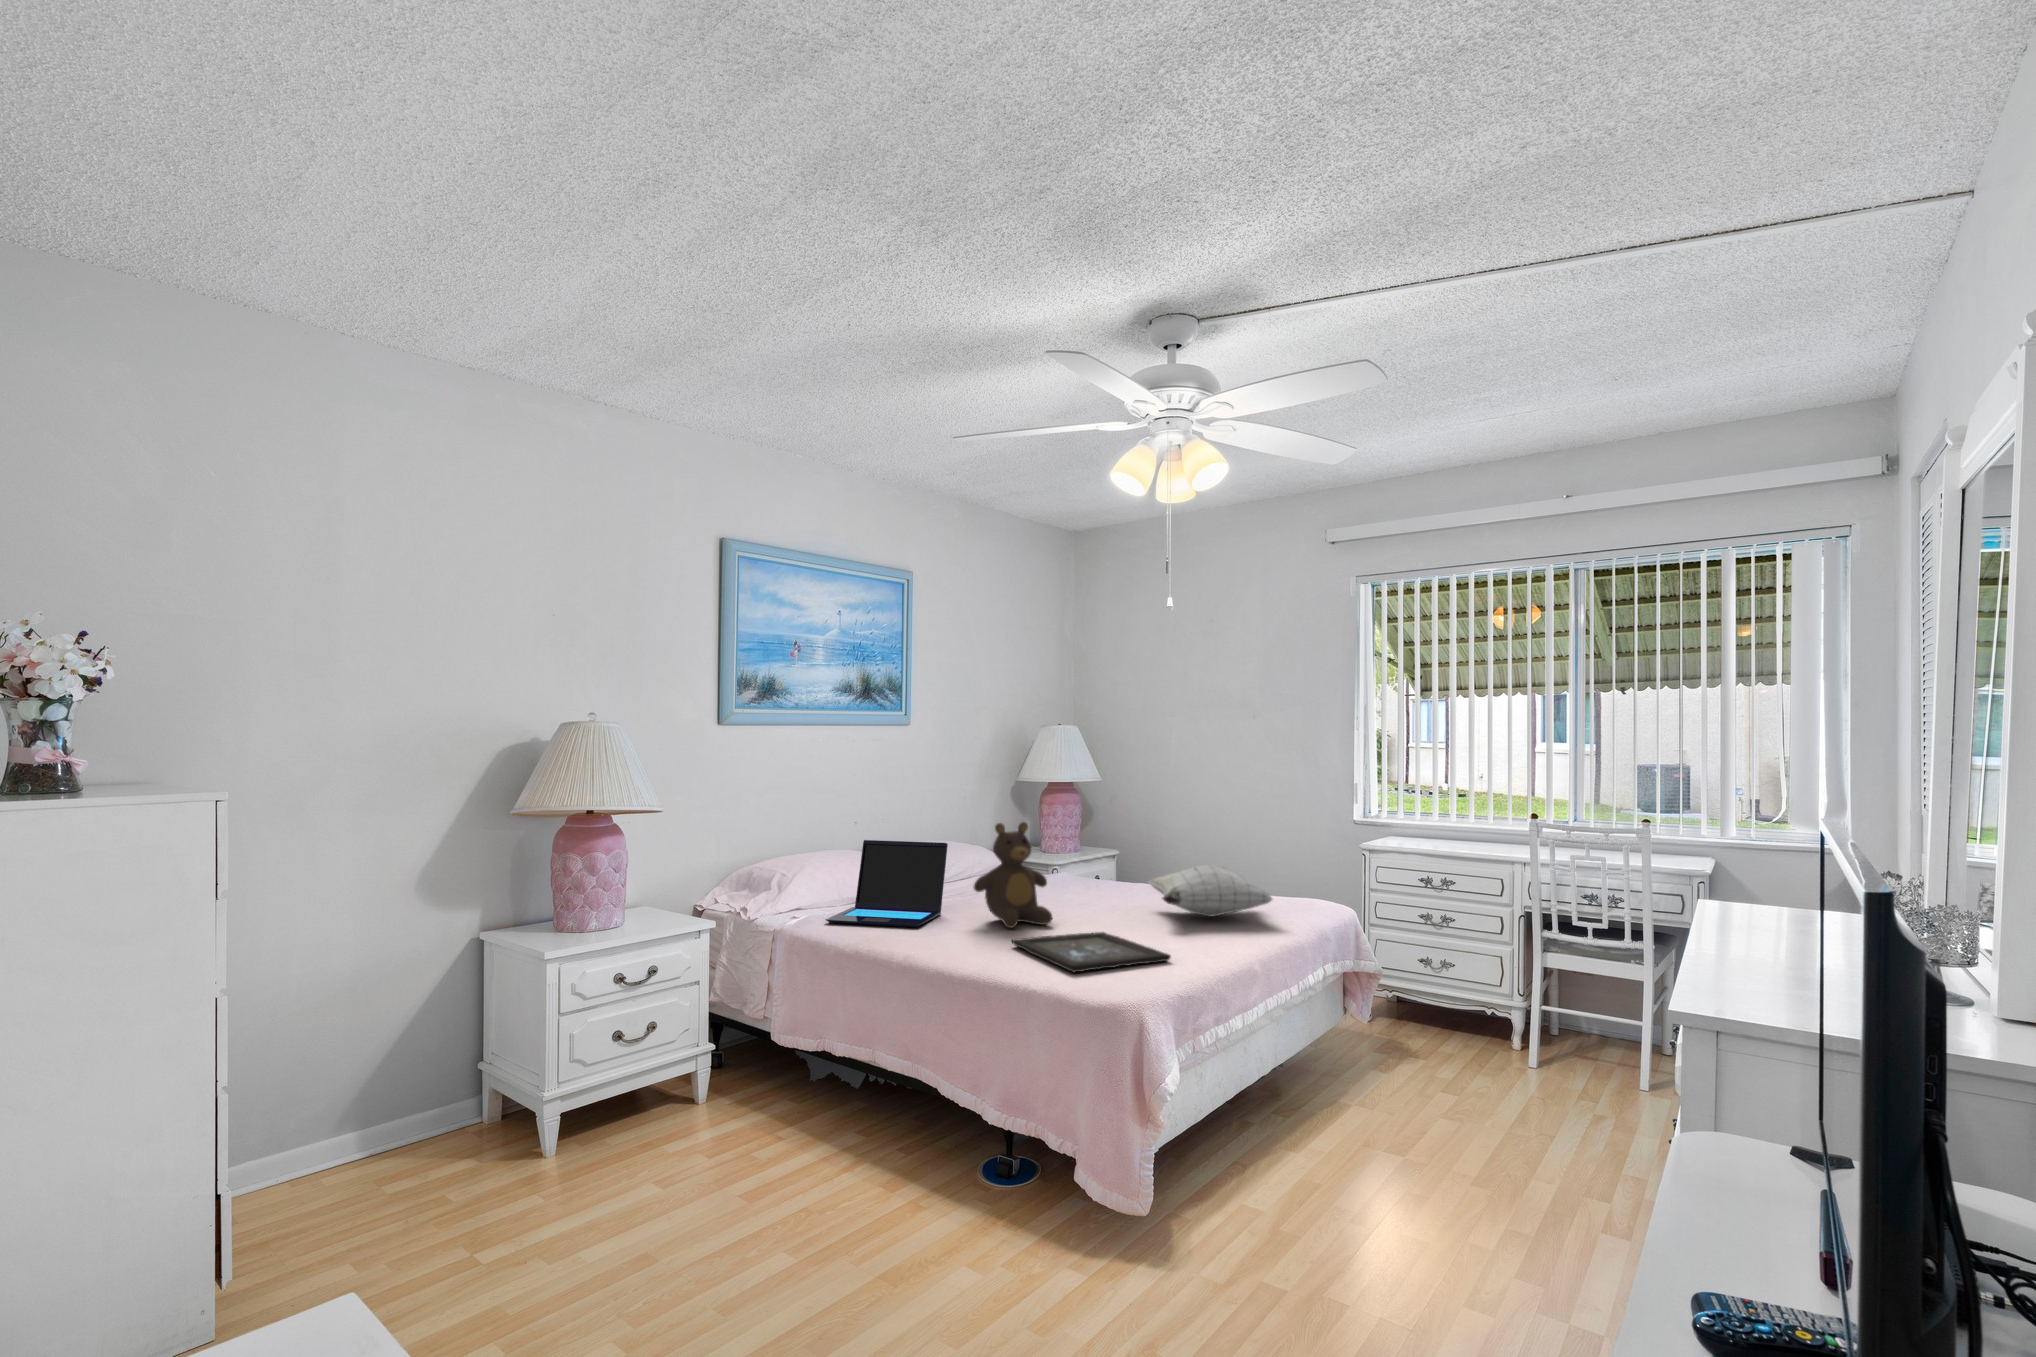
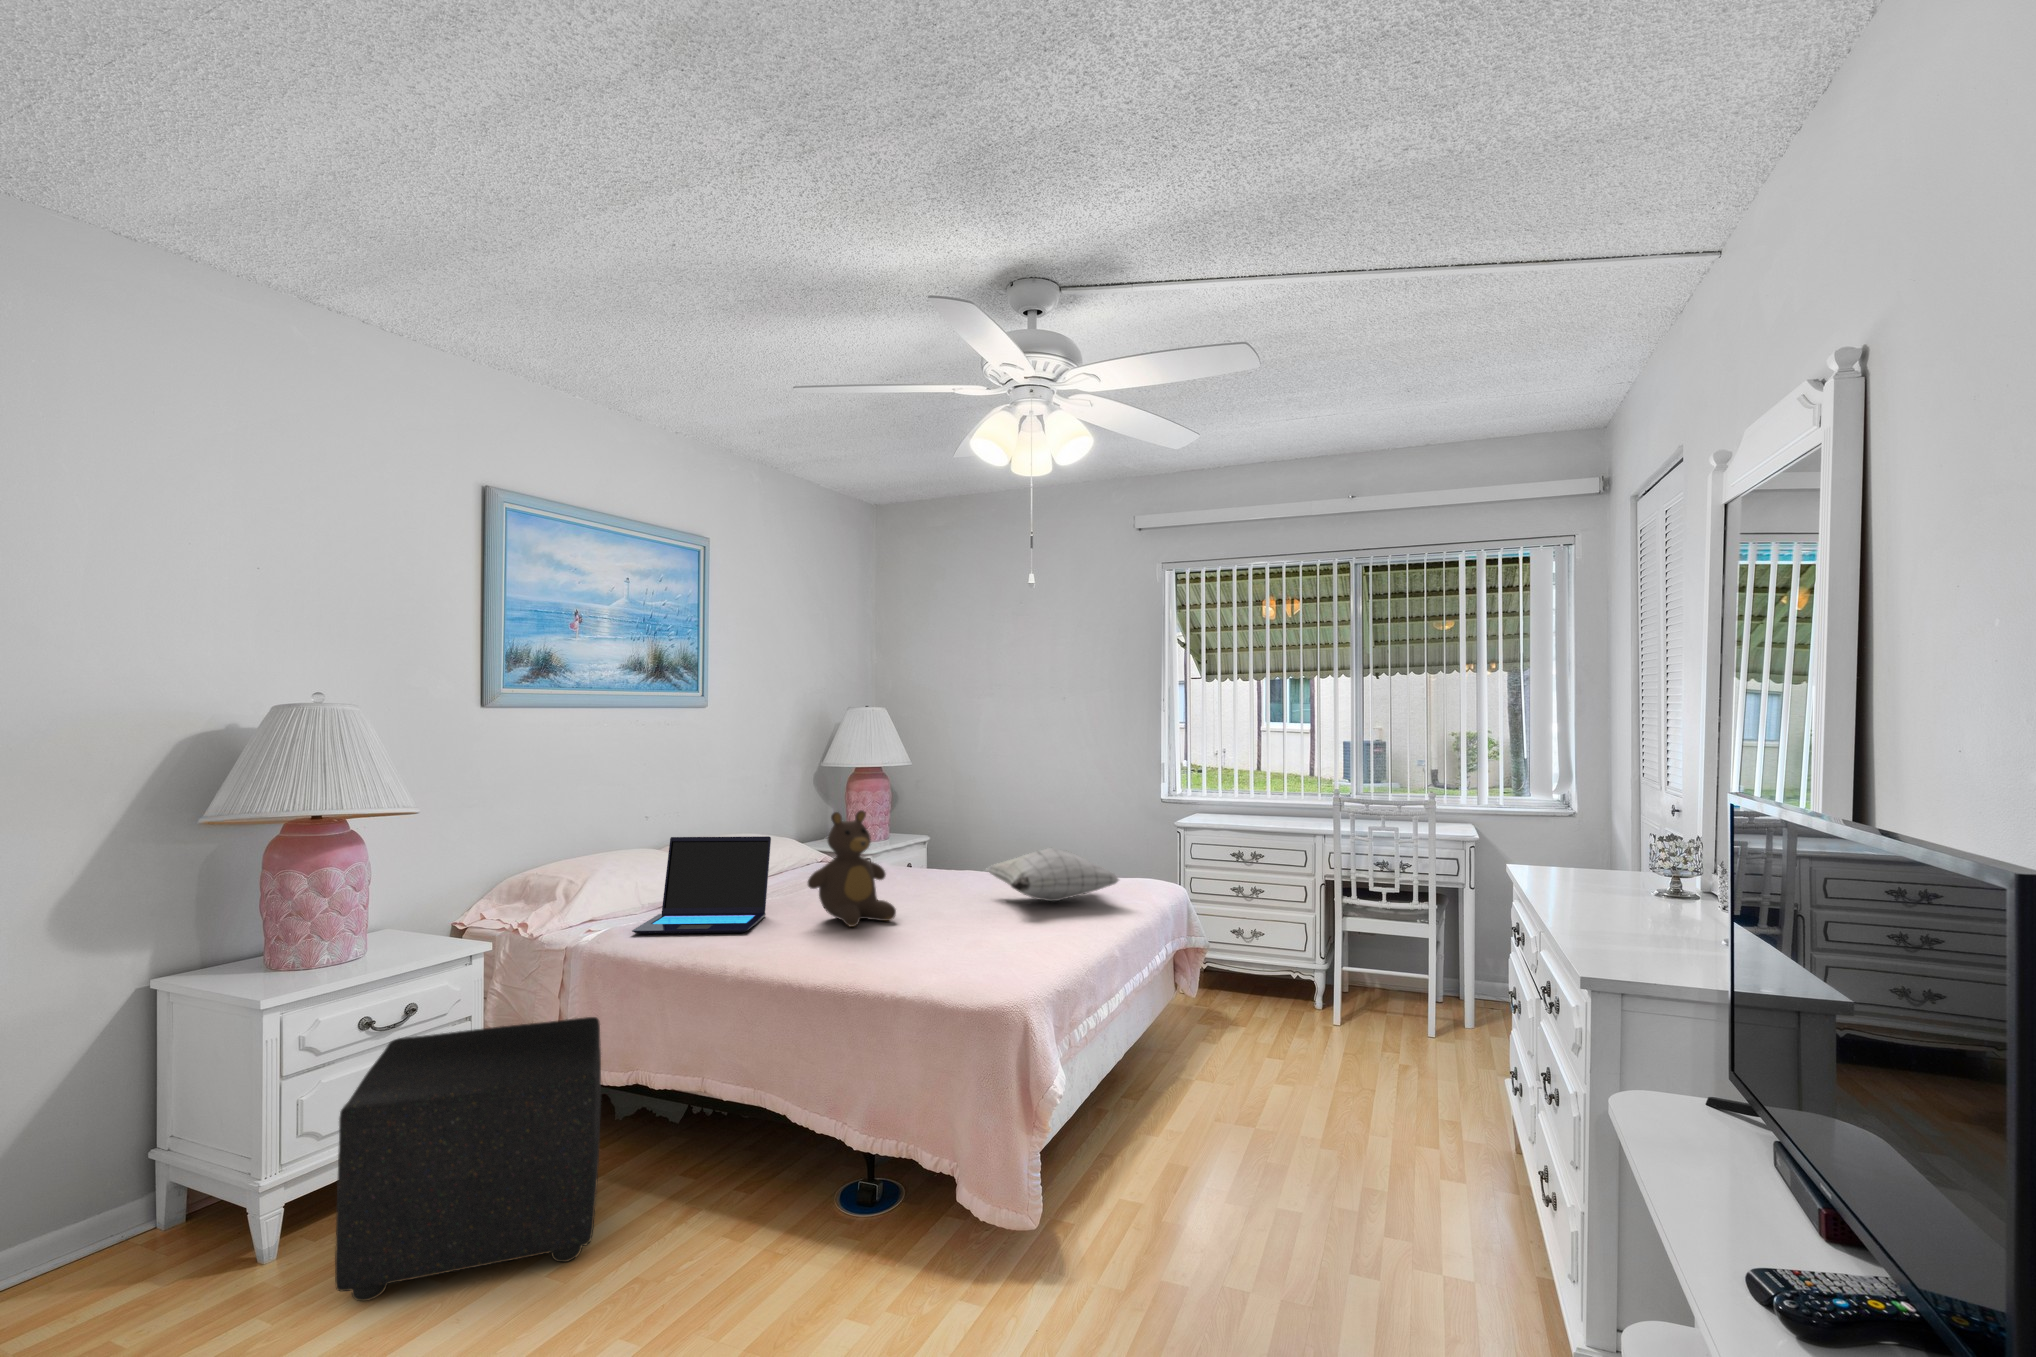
tray: present [1012,932,1171,973] -> none [863,924,1041,971]
ottoman: none [591,989,793,1191] -> present [335,1017,601,1301]

